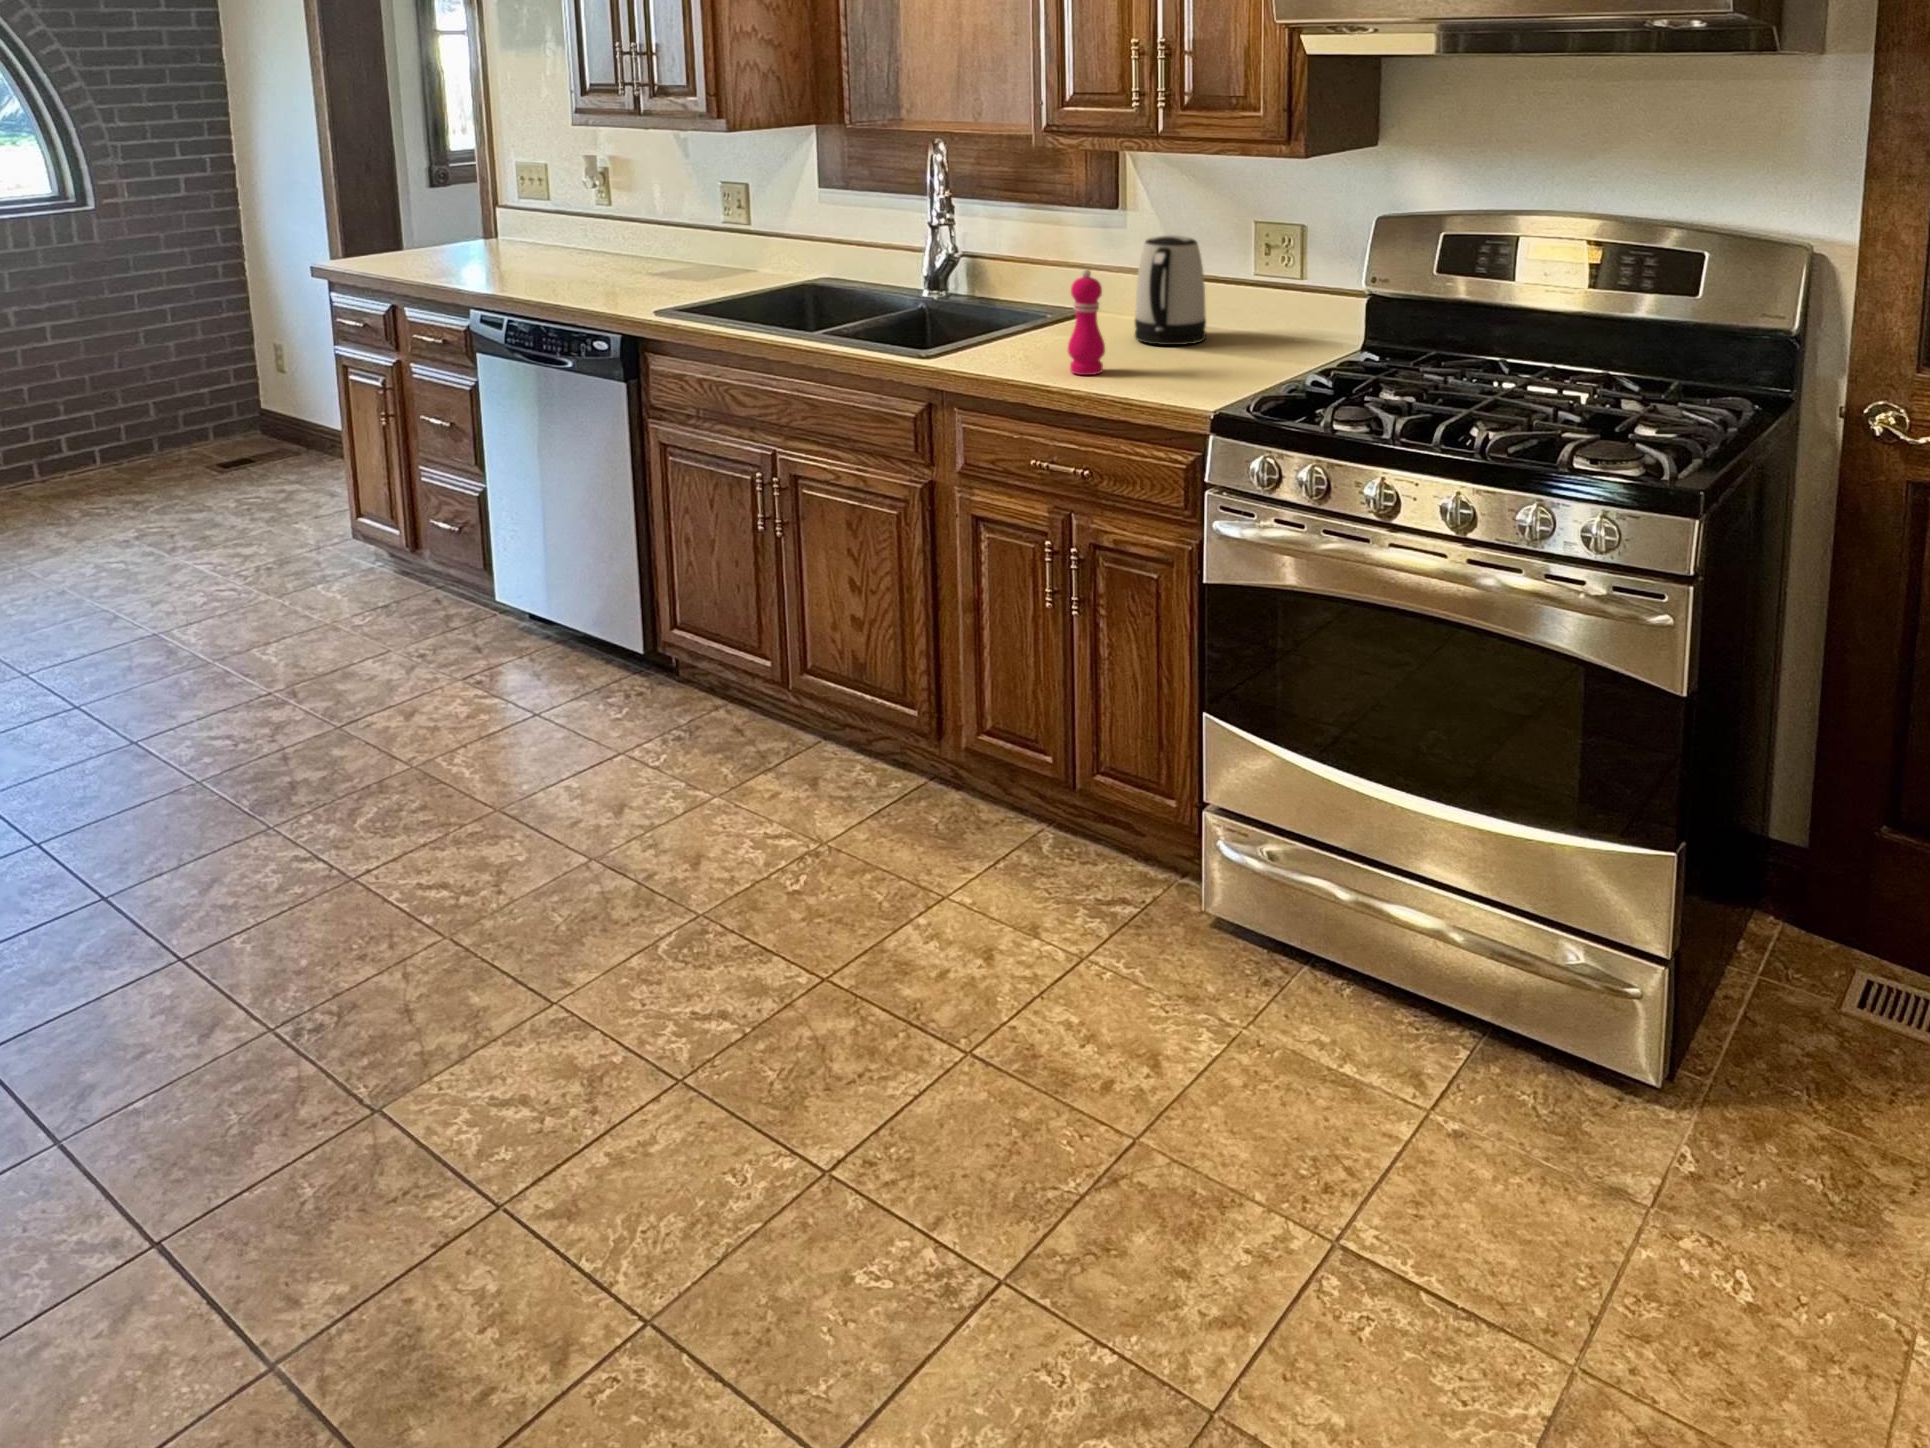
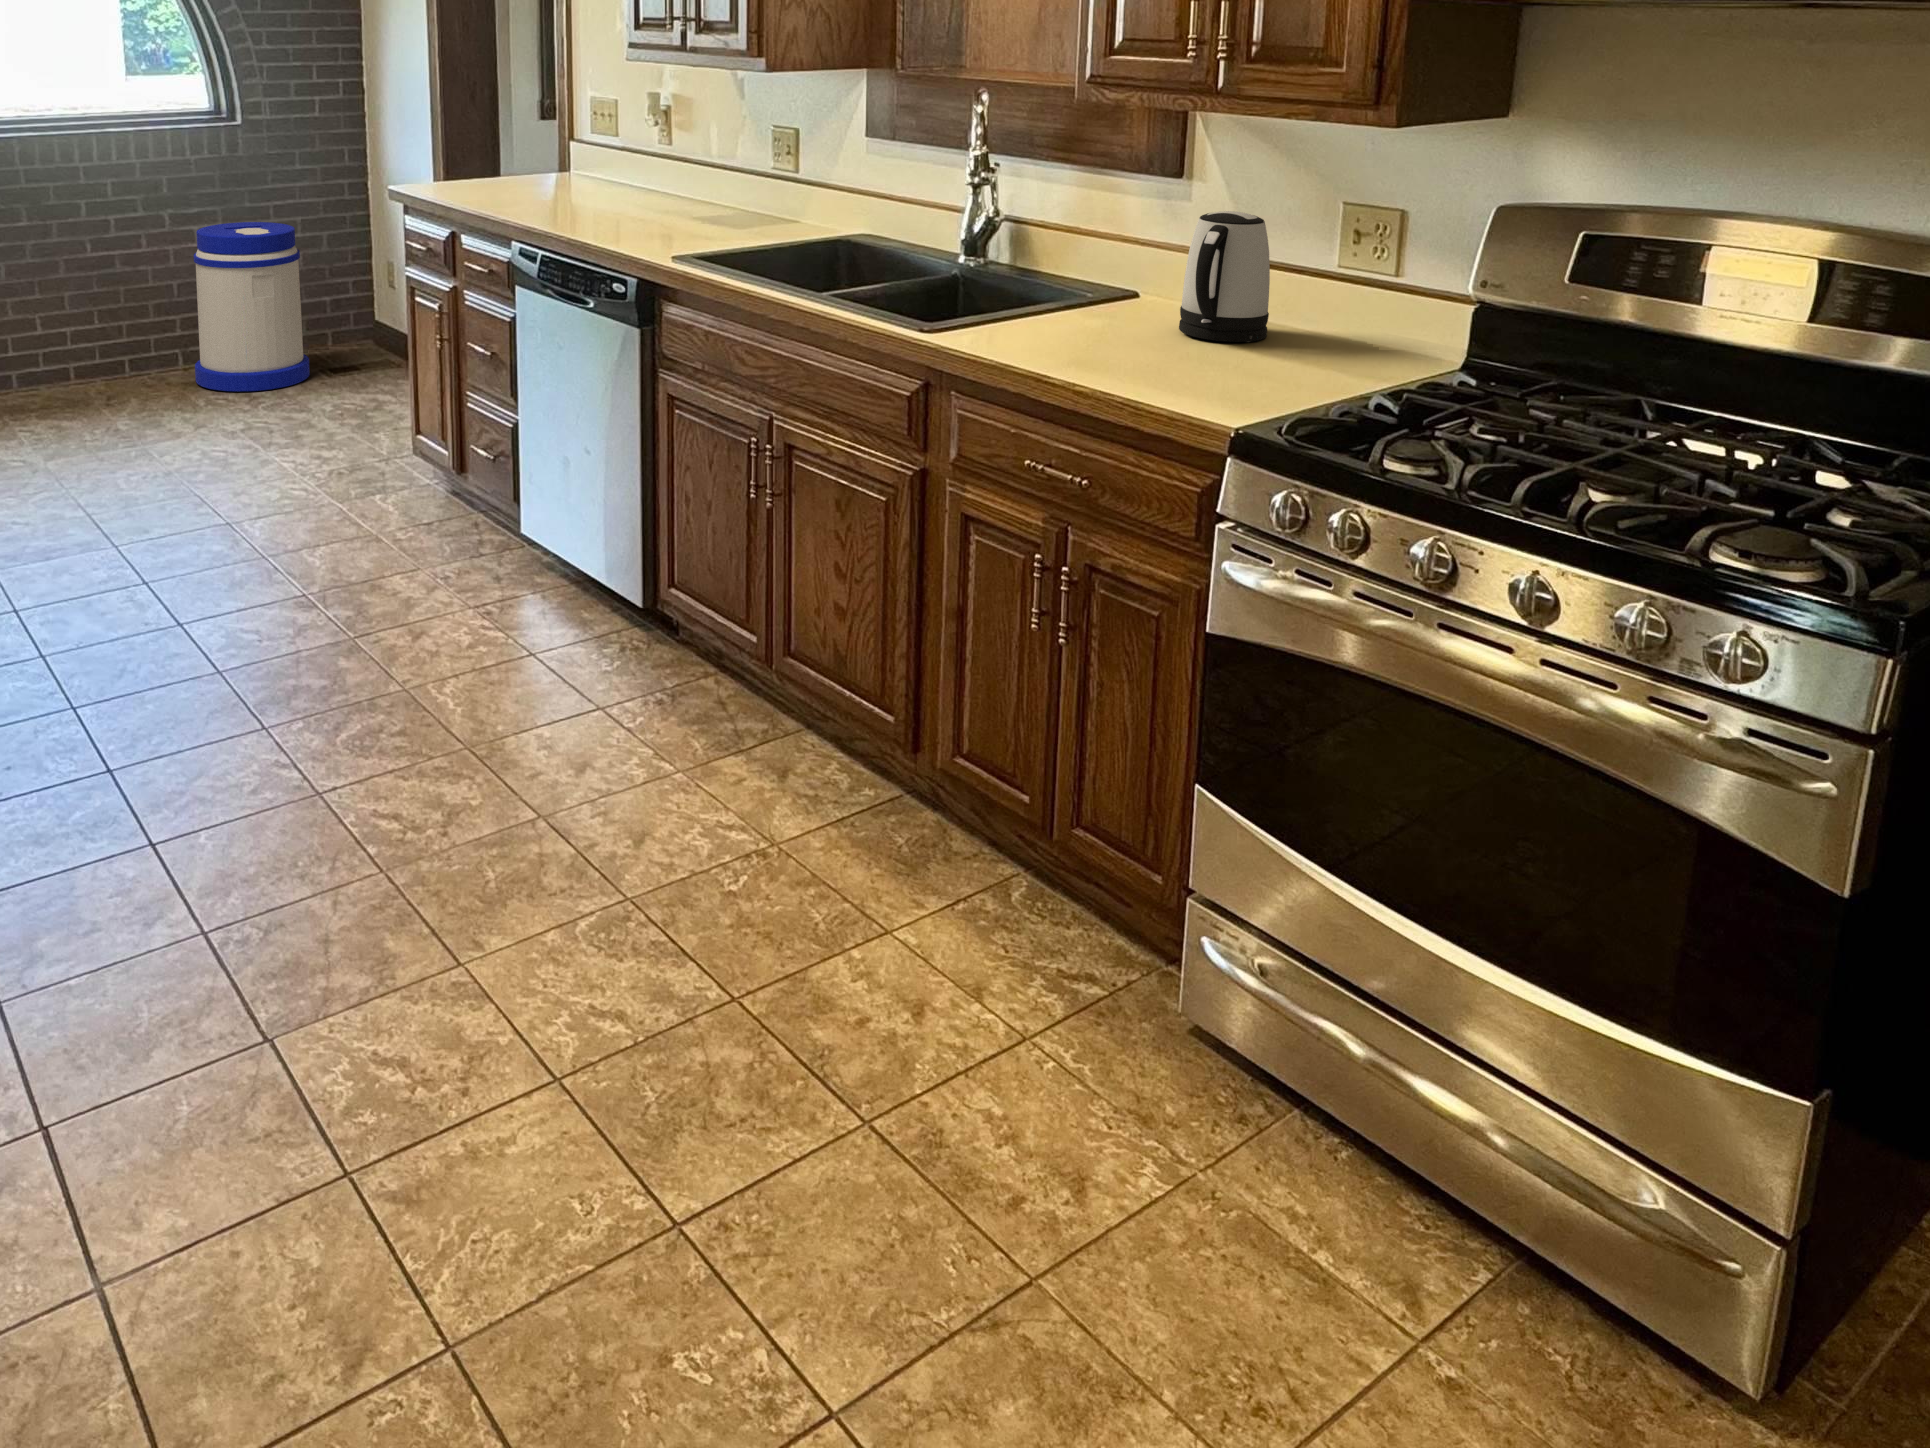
pepper mill: present [1068,269,1105,375] -> none [1083,244,1129,368]
trash can: none [51,314,199,500] -> present [194,222,310,392]

